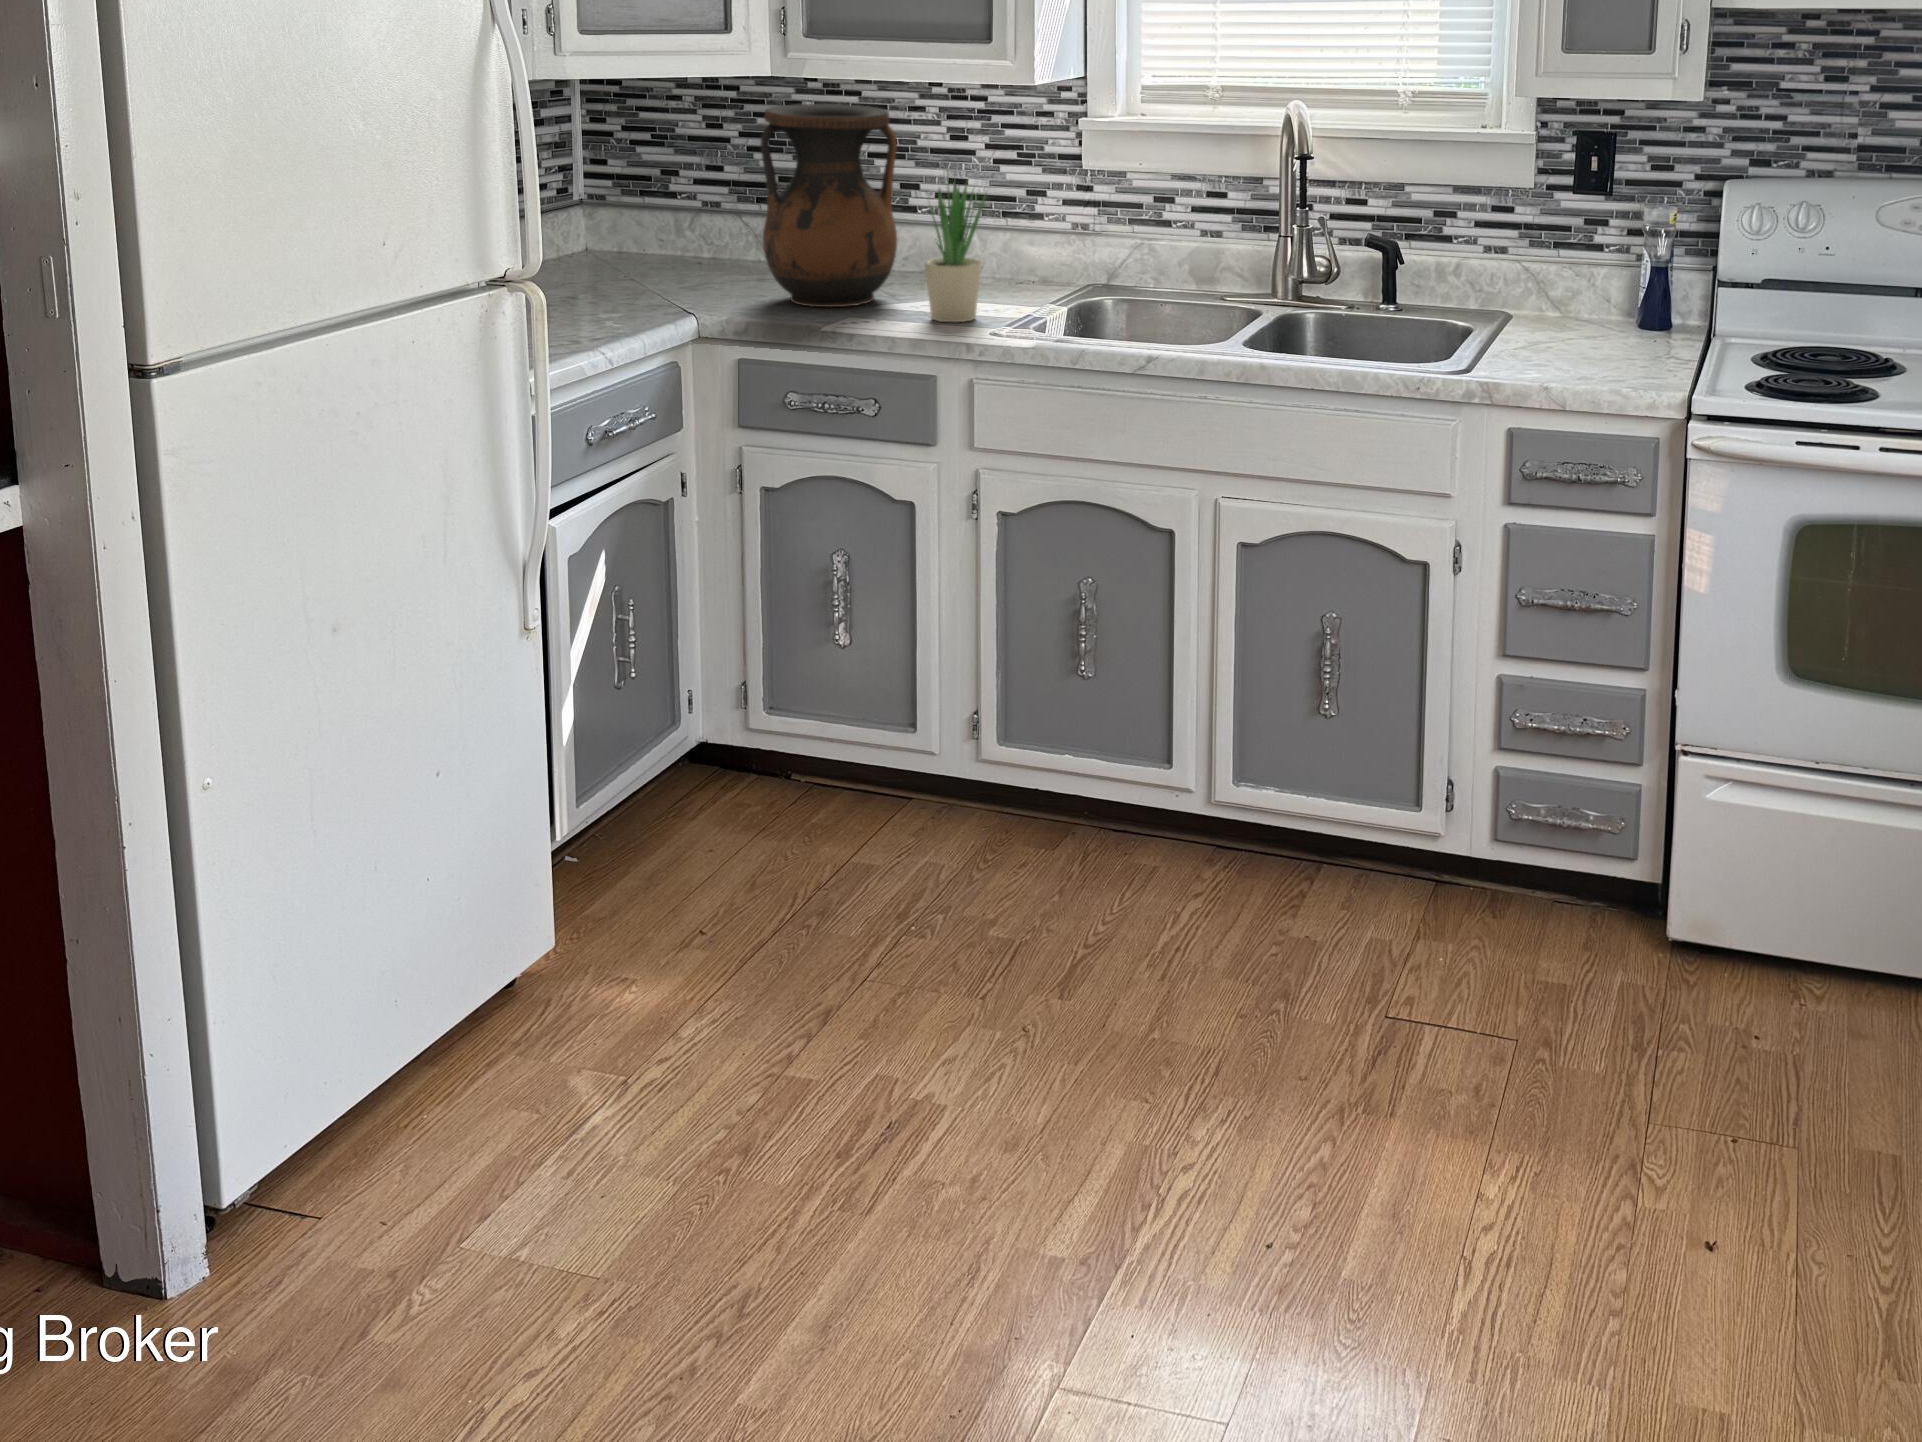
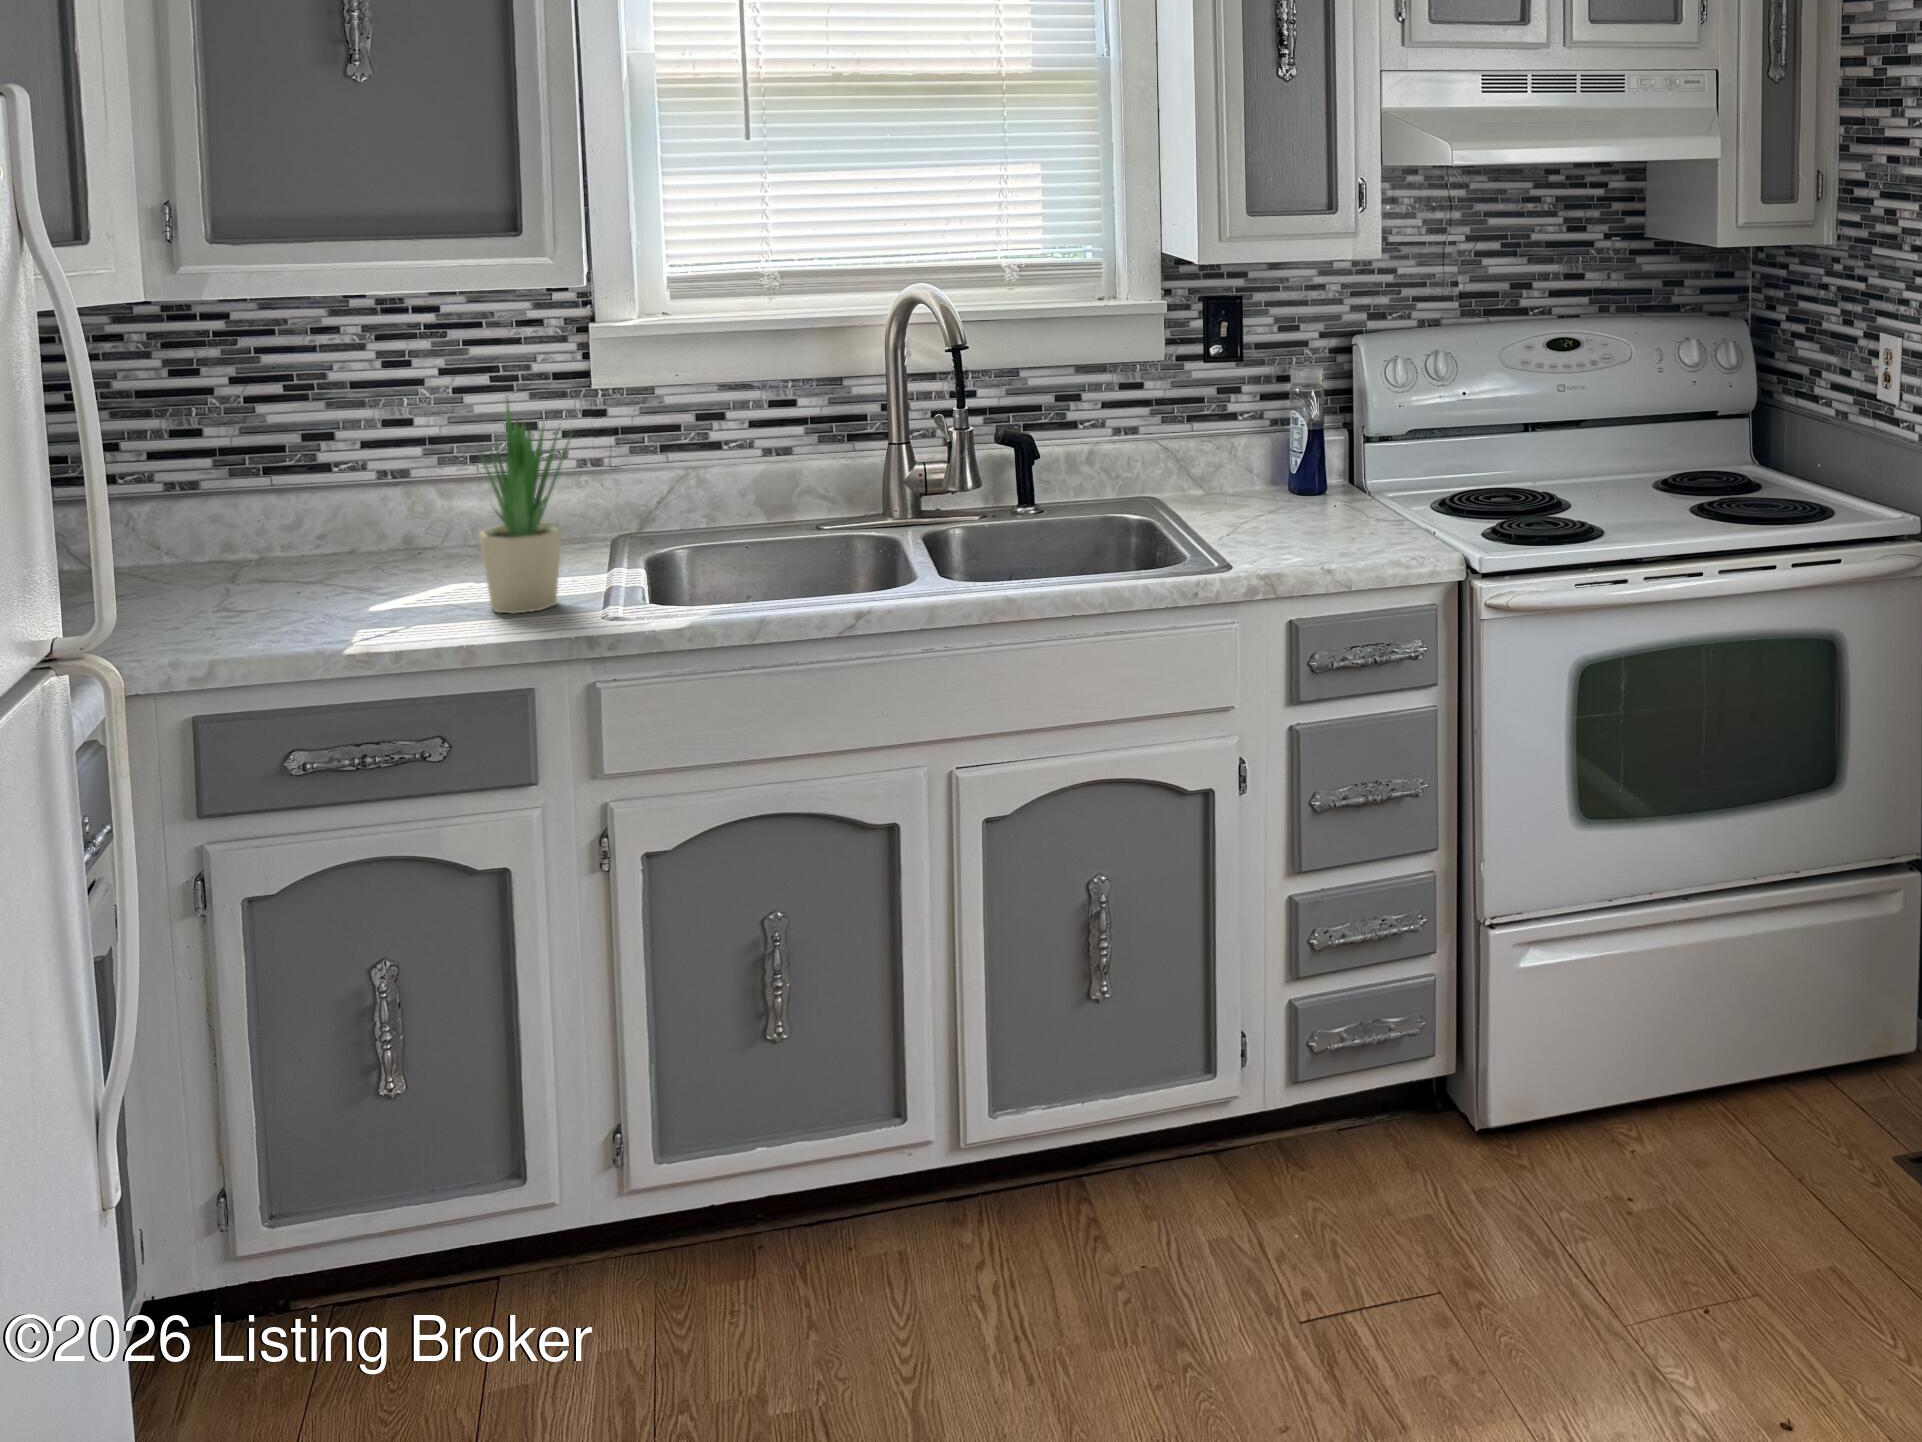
vase: present [761,104,897,307] -> none [166,331,394,625]

